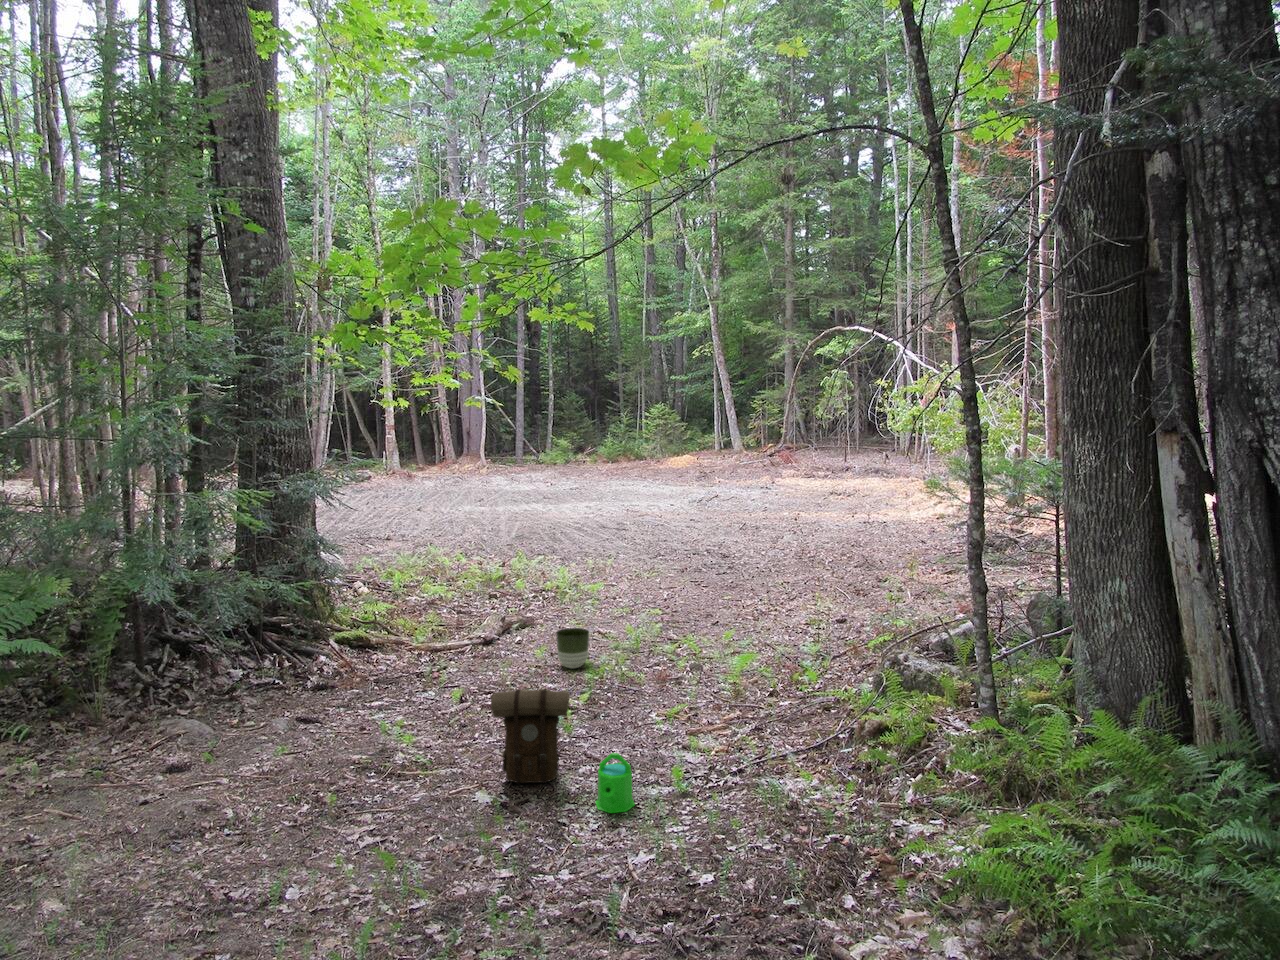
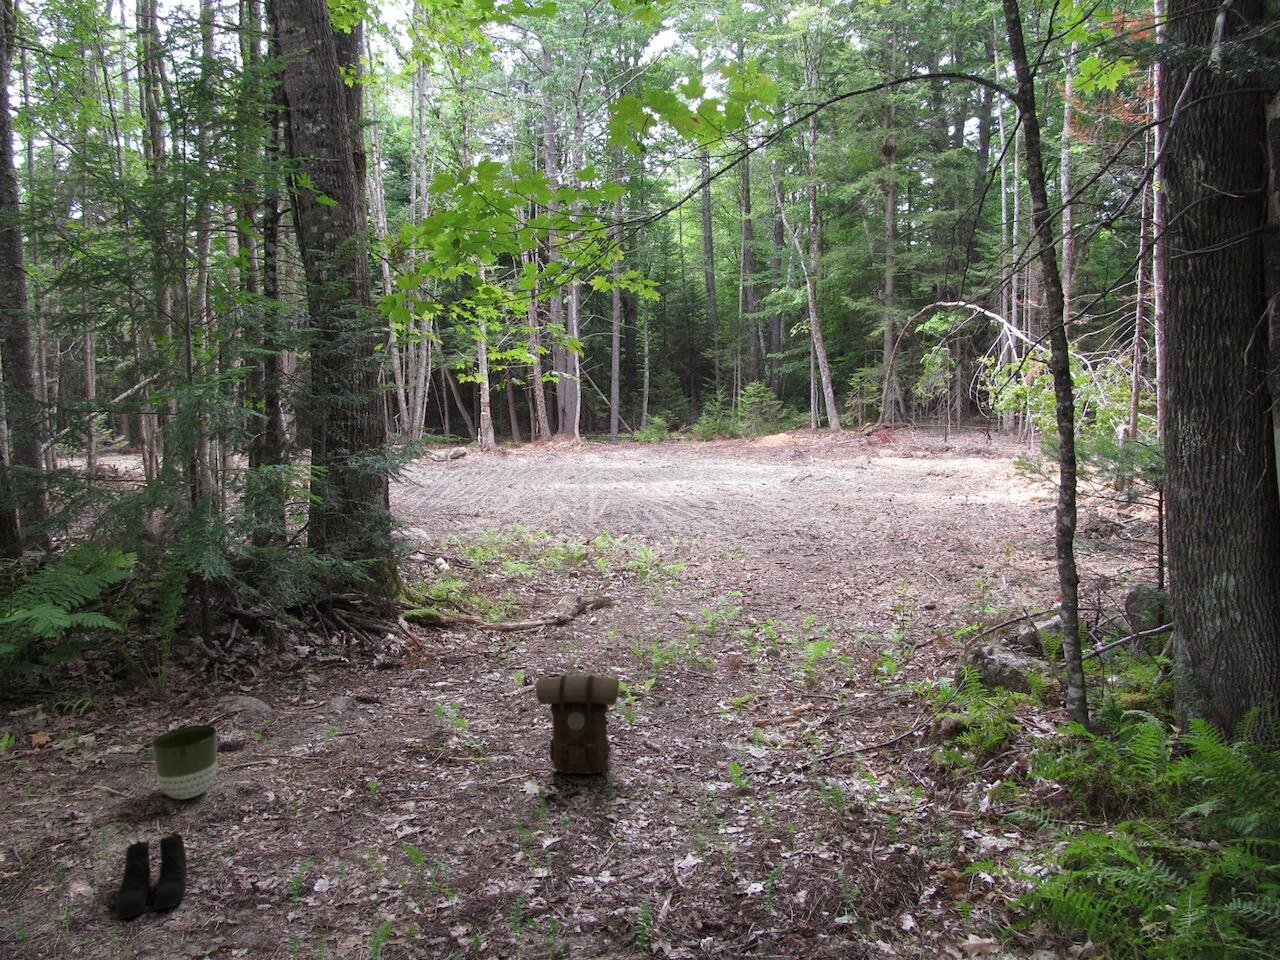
planter: present [556,628,589,669] -> present [152,725,217,799]
watering can: present [595,753,635,813] -> none [644,745,687,811]
boots: none [87,850,156,935] -> present [116,833,187,919]

